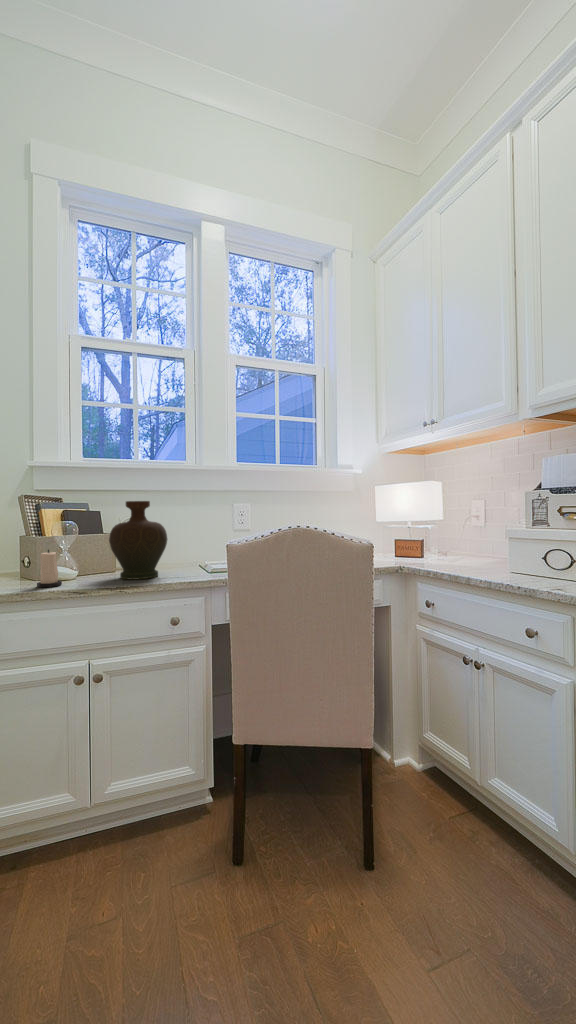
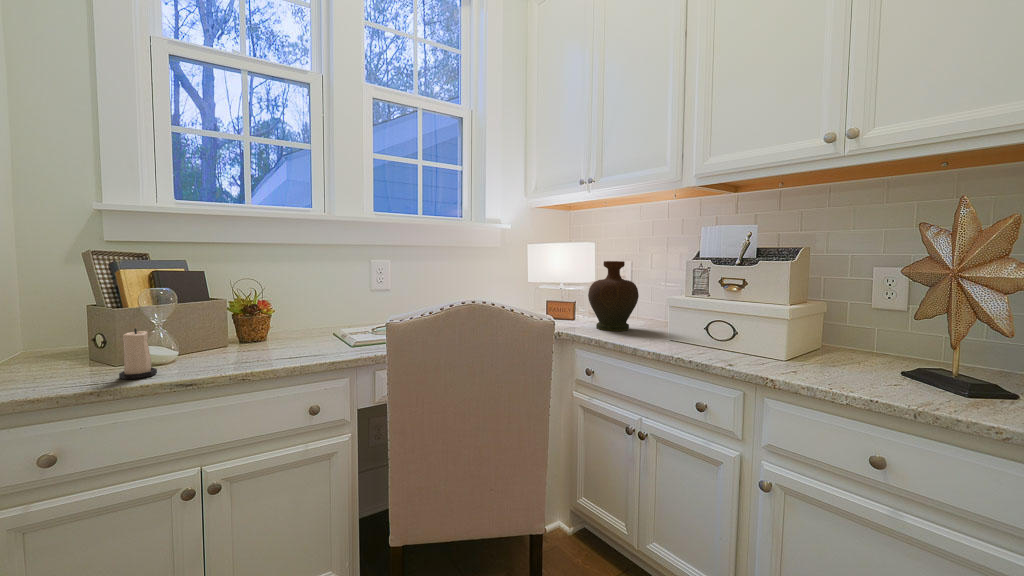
decorative vase: present [109,501,167,579] -> present [588,261,639,331]

